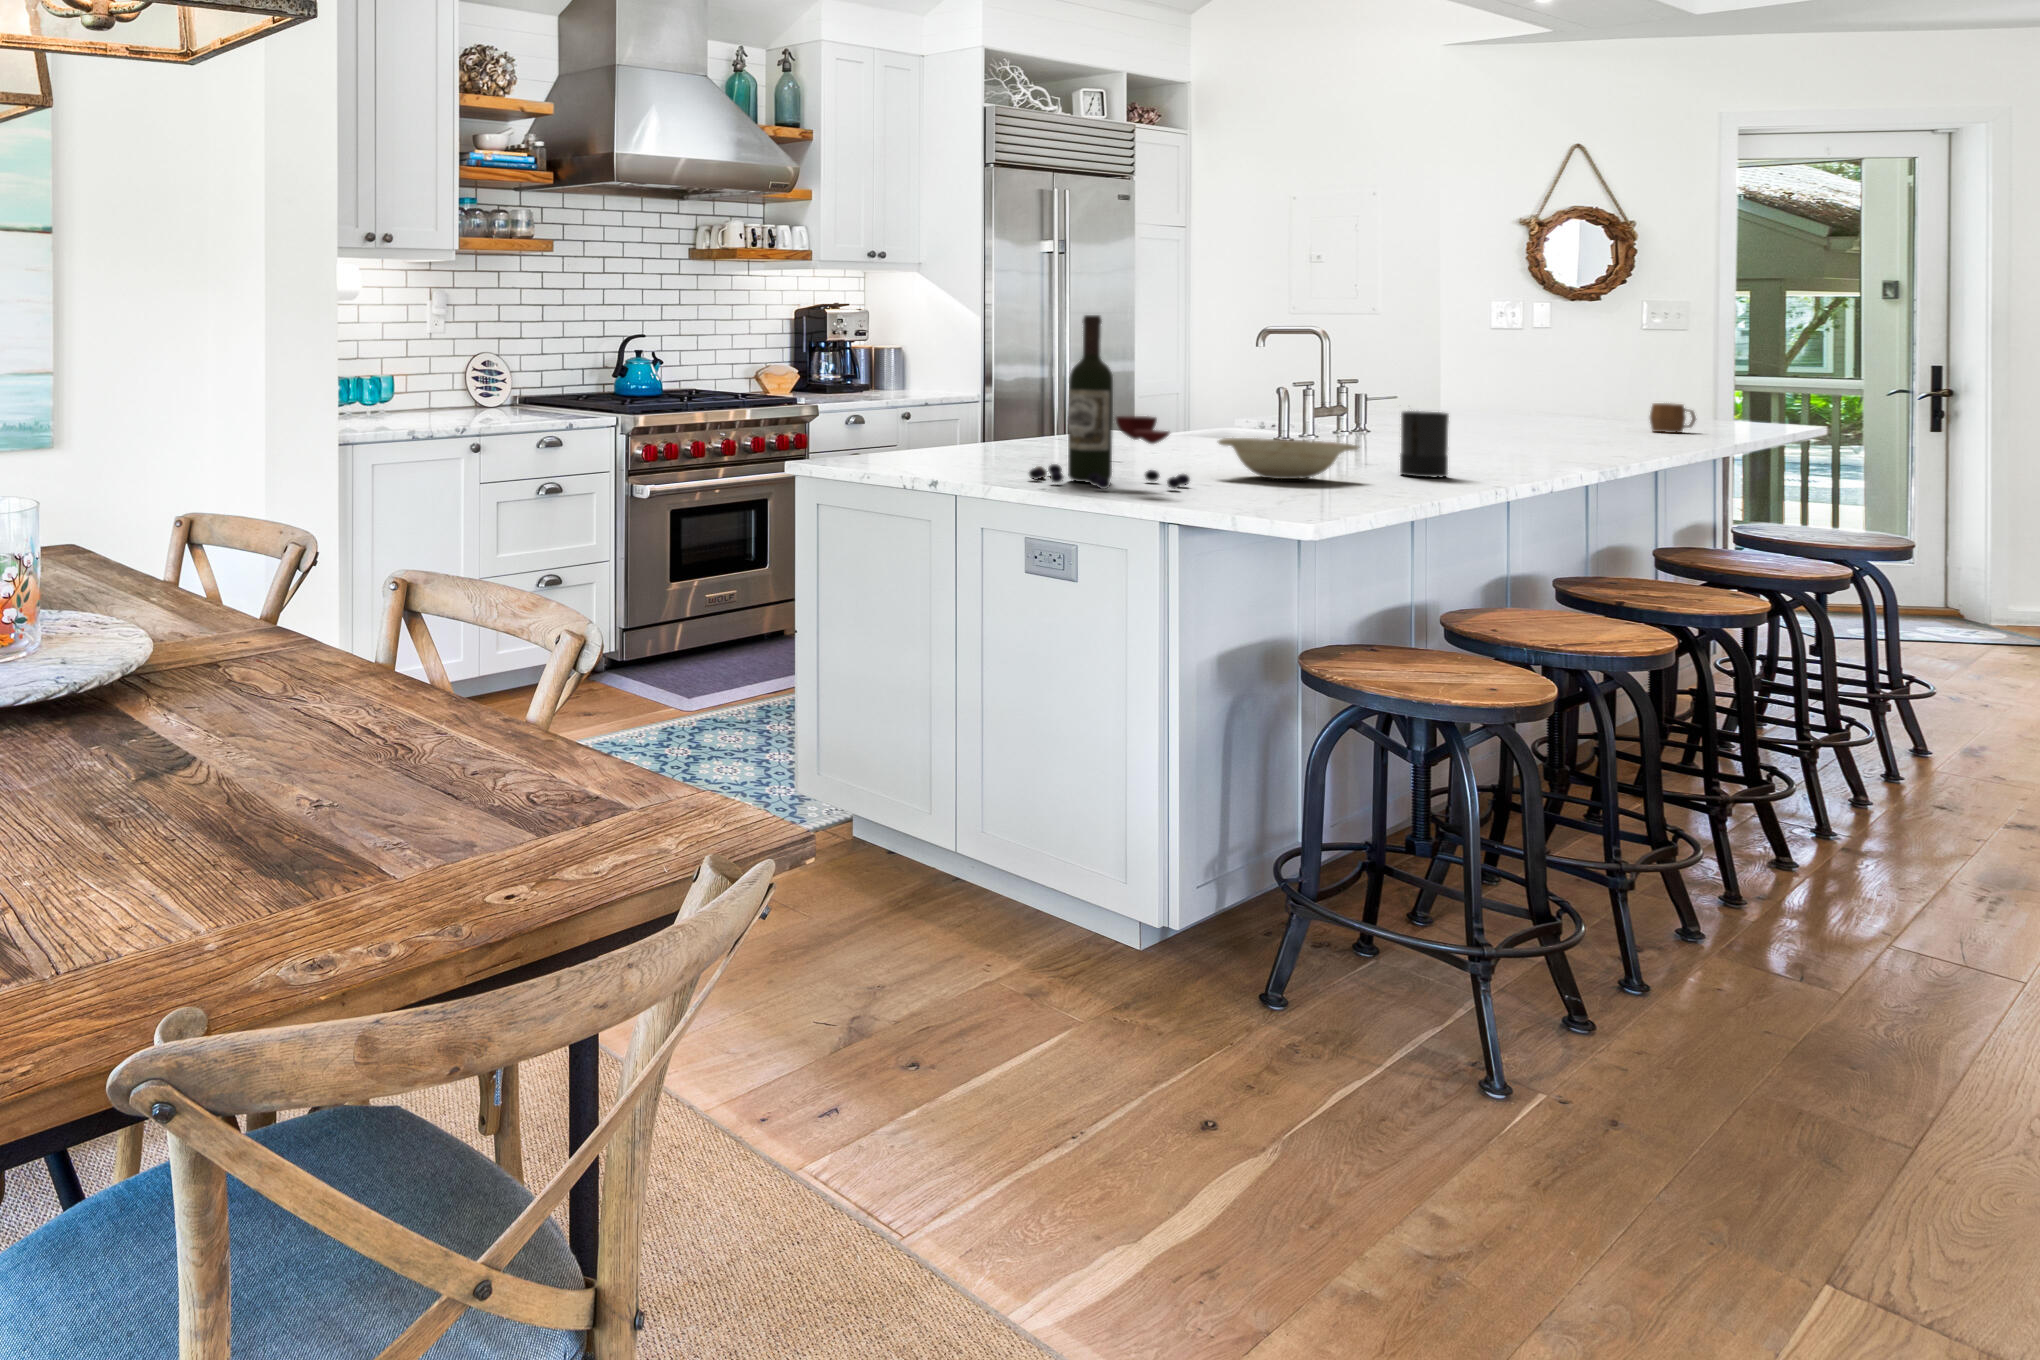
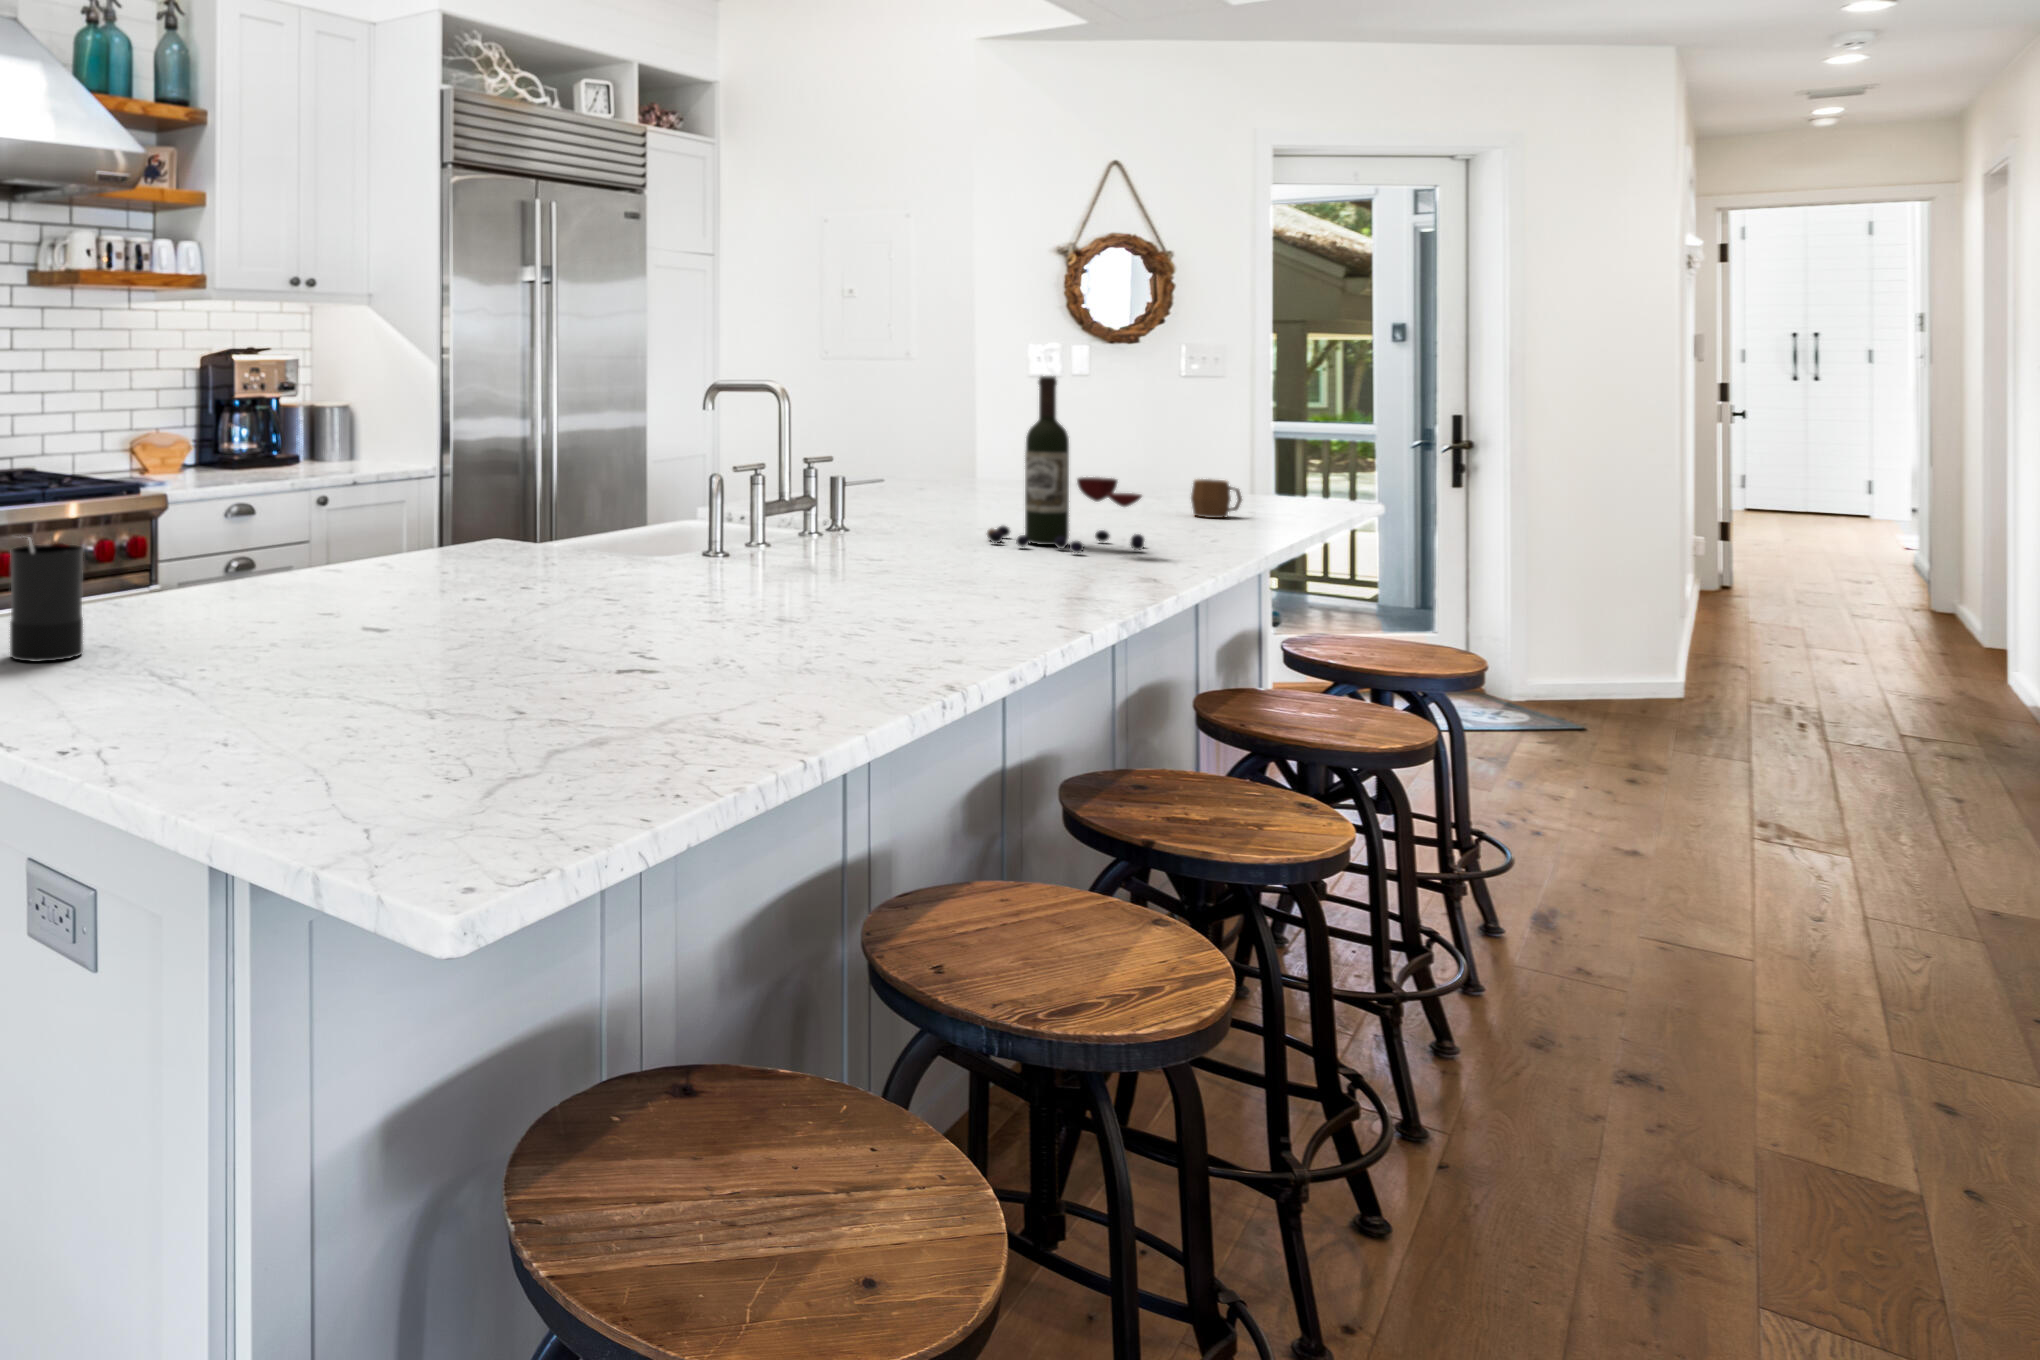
wine bottle: present [1029,315,1190,489] -> present [987,376,1144,553]
candle: present [1400,411,1449,478] -> present [10,536,83,662]
decorative bowl: present [1219,438,1358,479] -> none [536,598,764,678]

